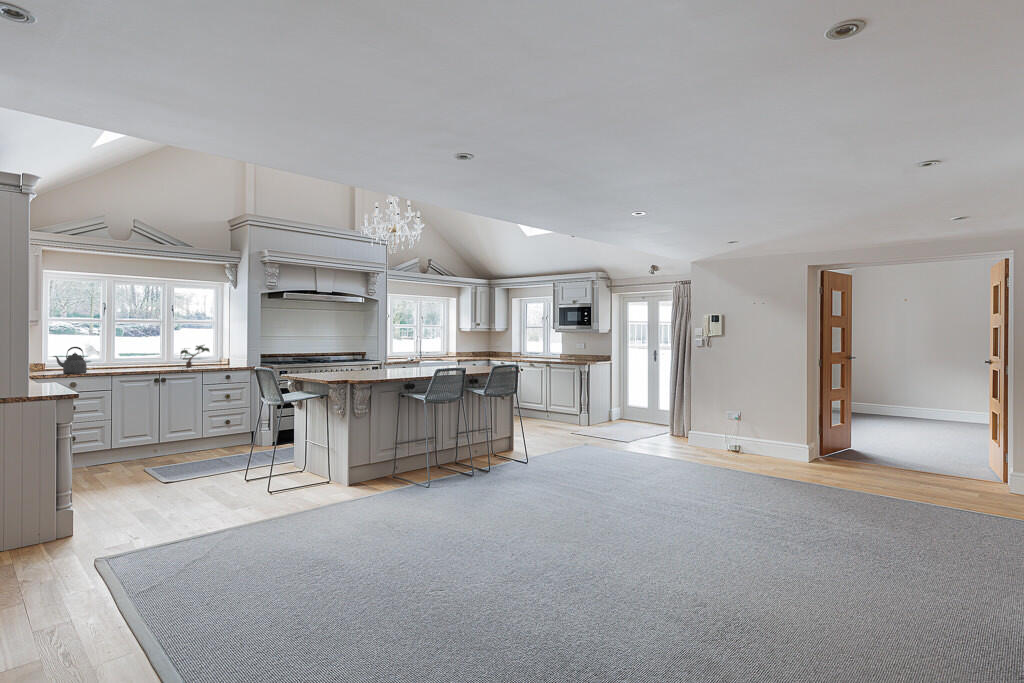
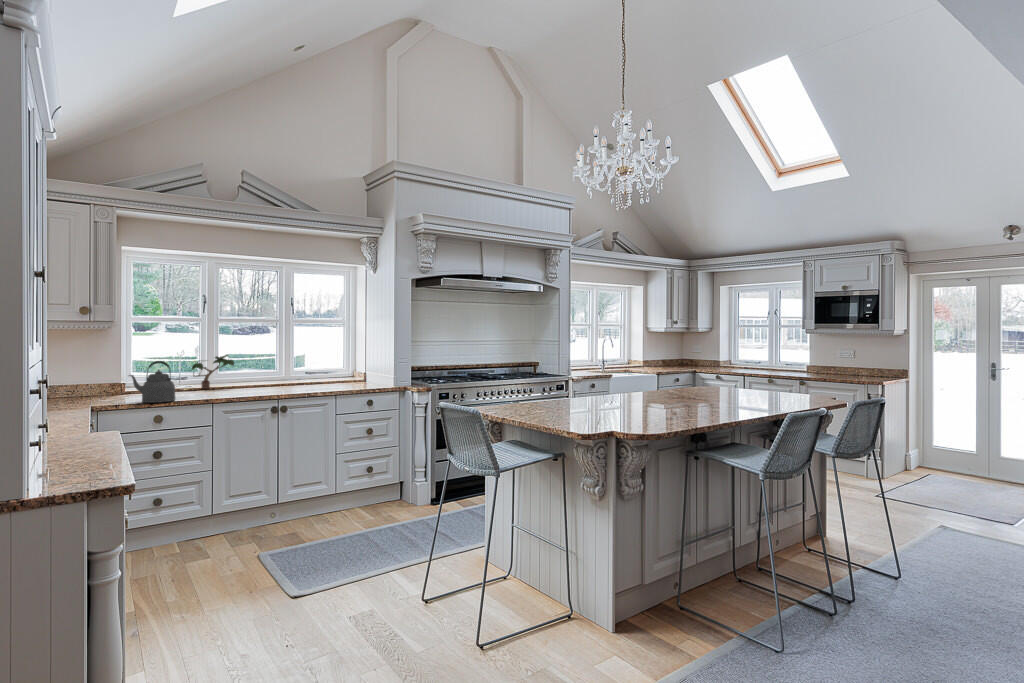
potted plant: present [181,345,209,367] -> present [192,355,234,389]

